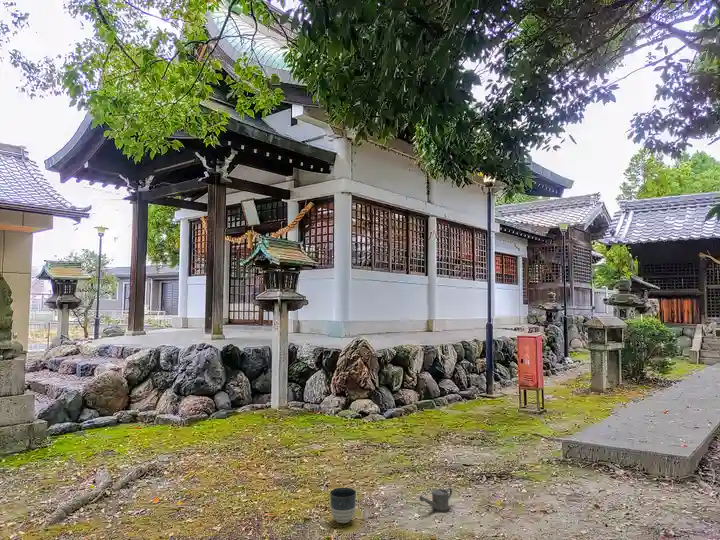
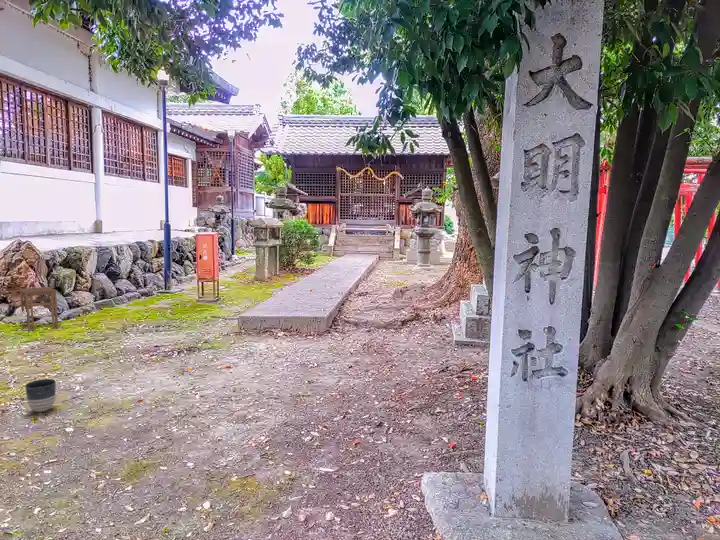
stool: none [357,383,383,425] -> present [20,287,58,332]
watering can: present [420,488,452,512] -> none [121,364,150,384]

